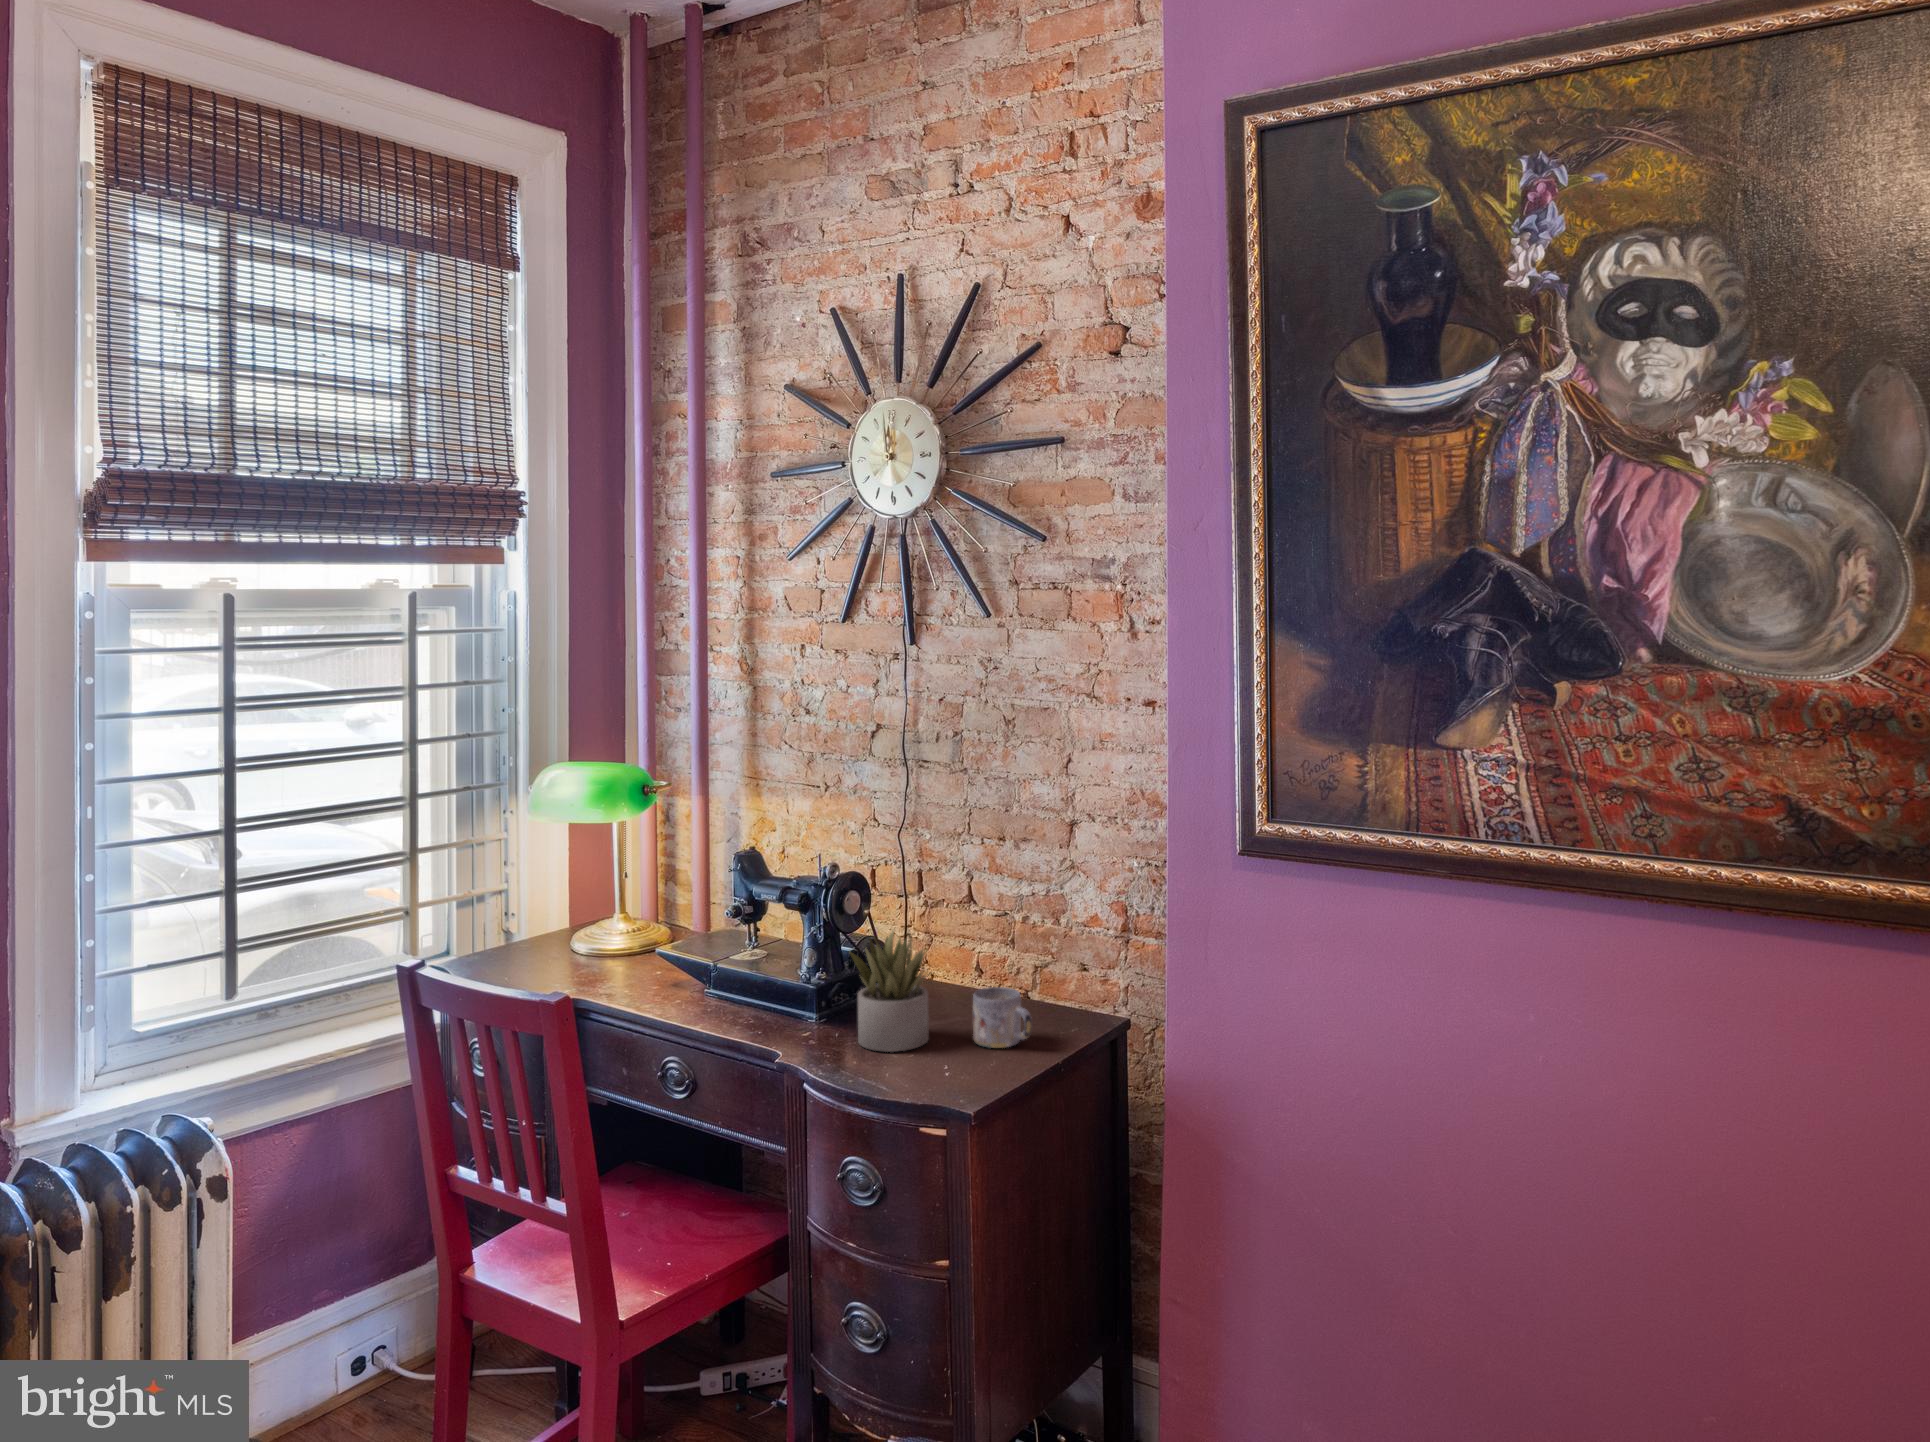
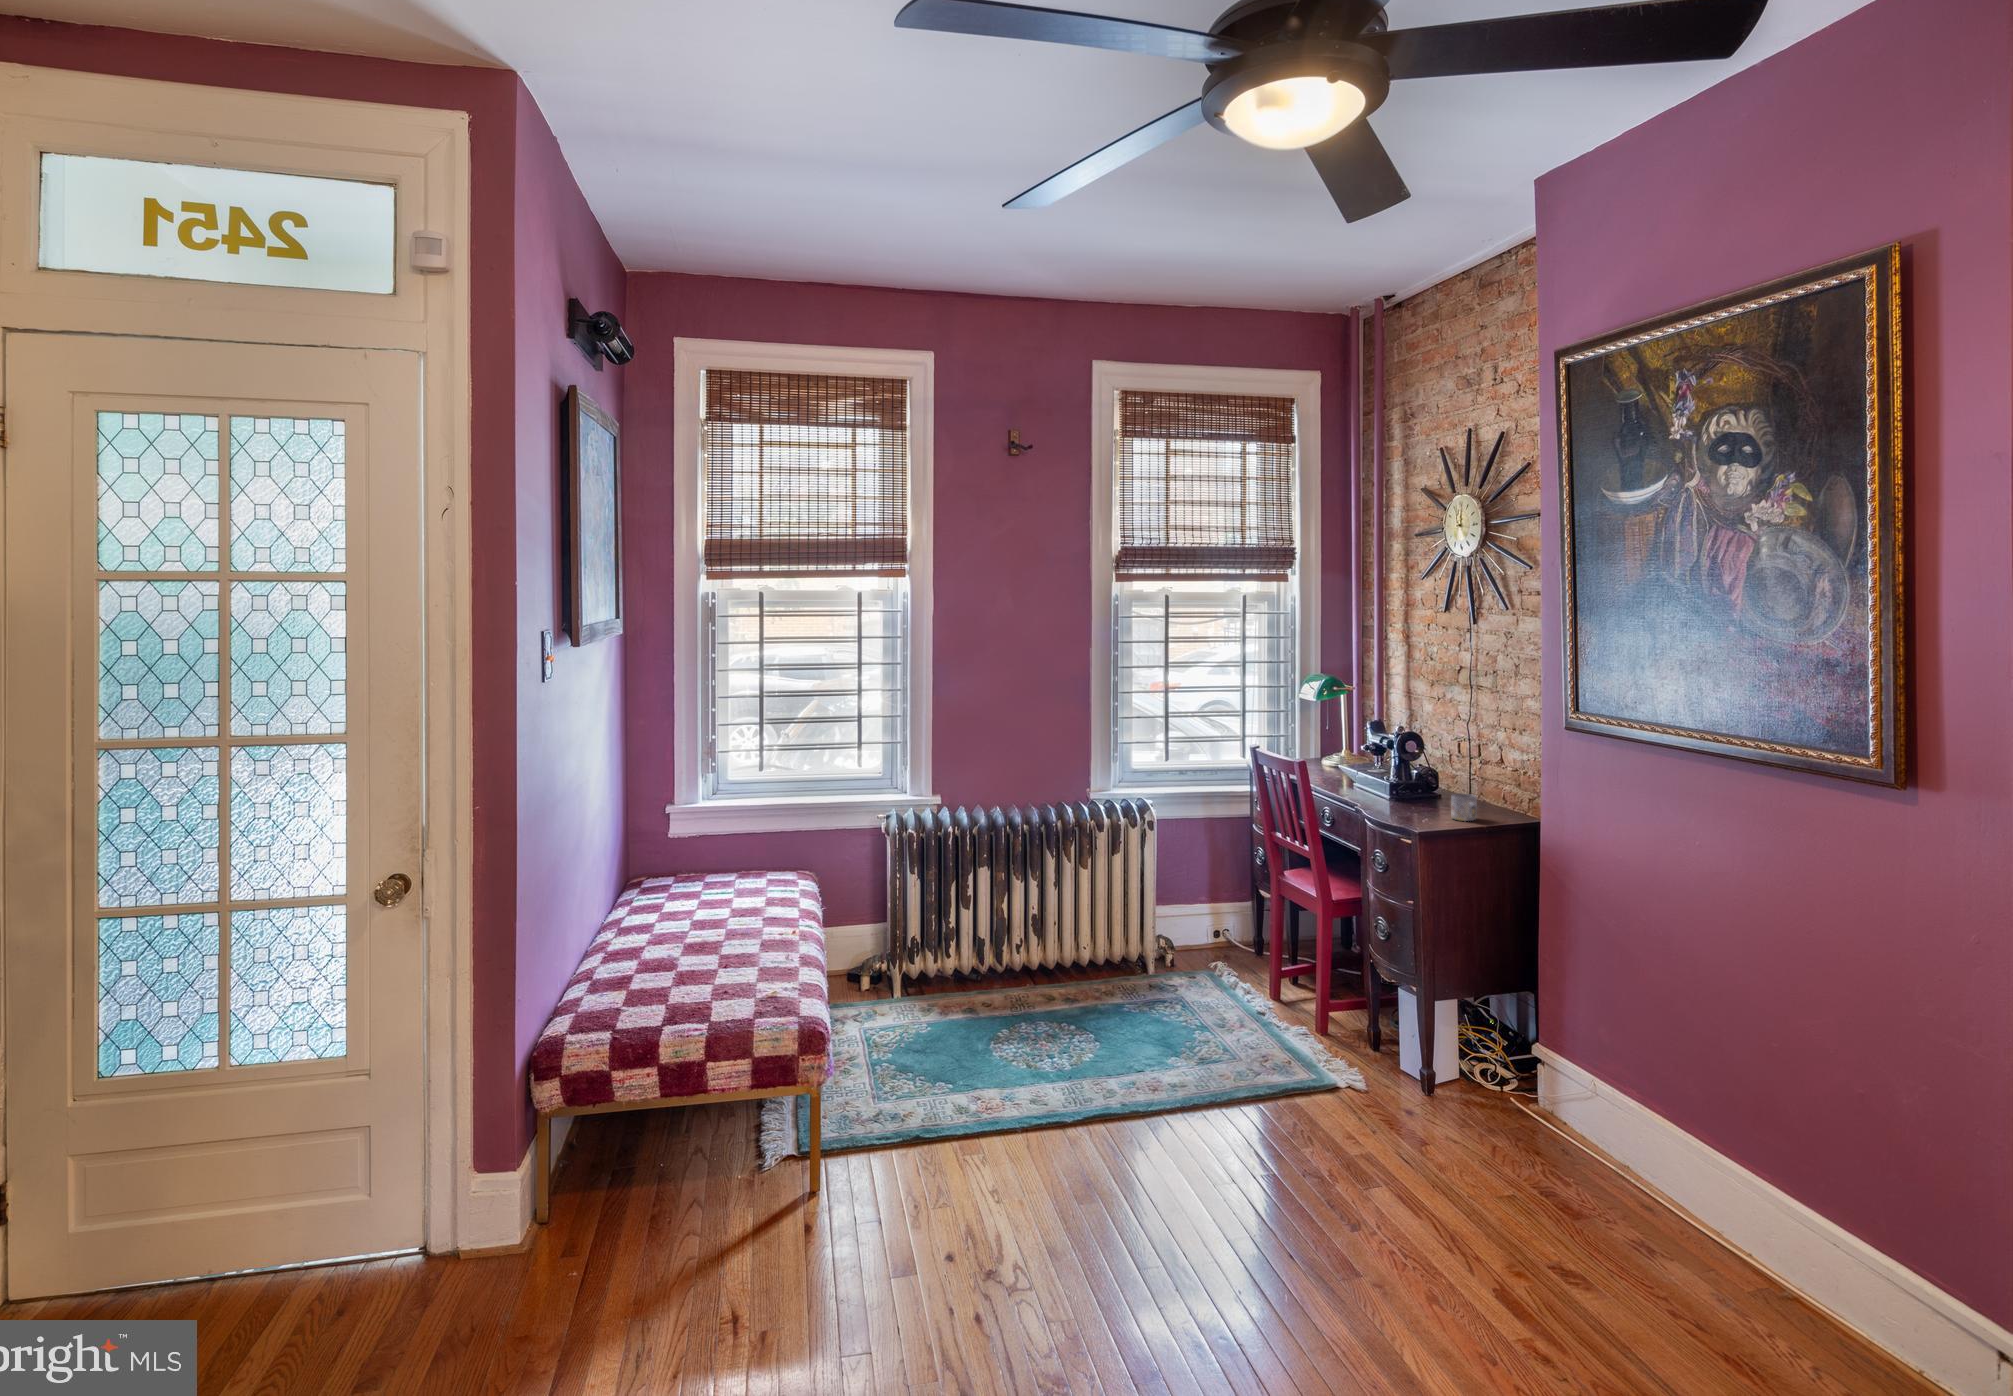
succulent plant: present [850,930,932,1052] -> none [1395,760,1434,815]

